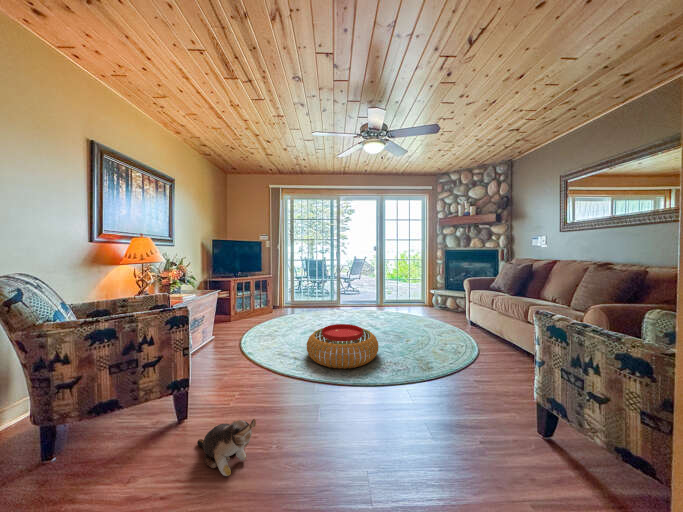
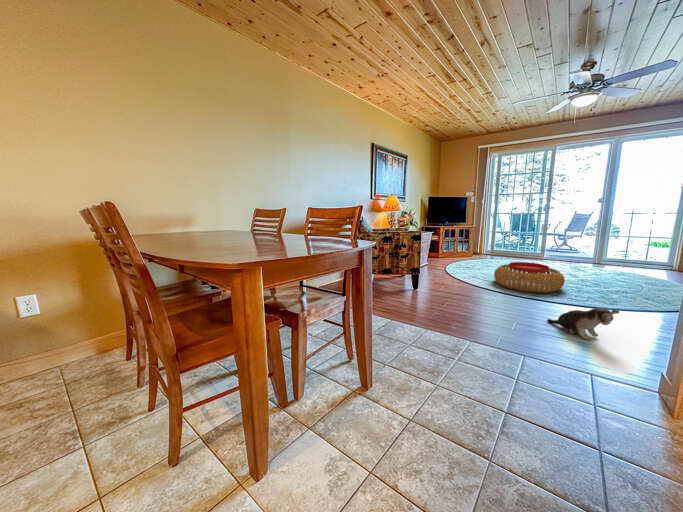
plush toy: present [197,419,256,476] -> present [547,308,619,340]

